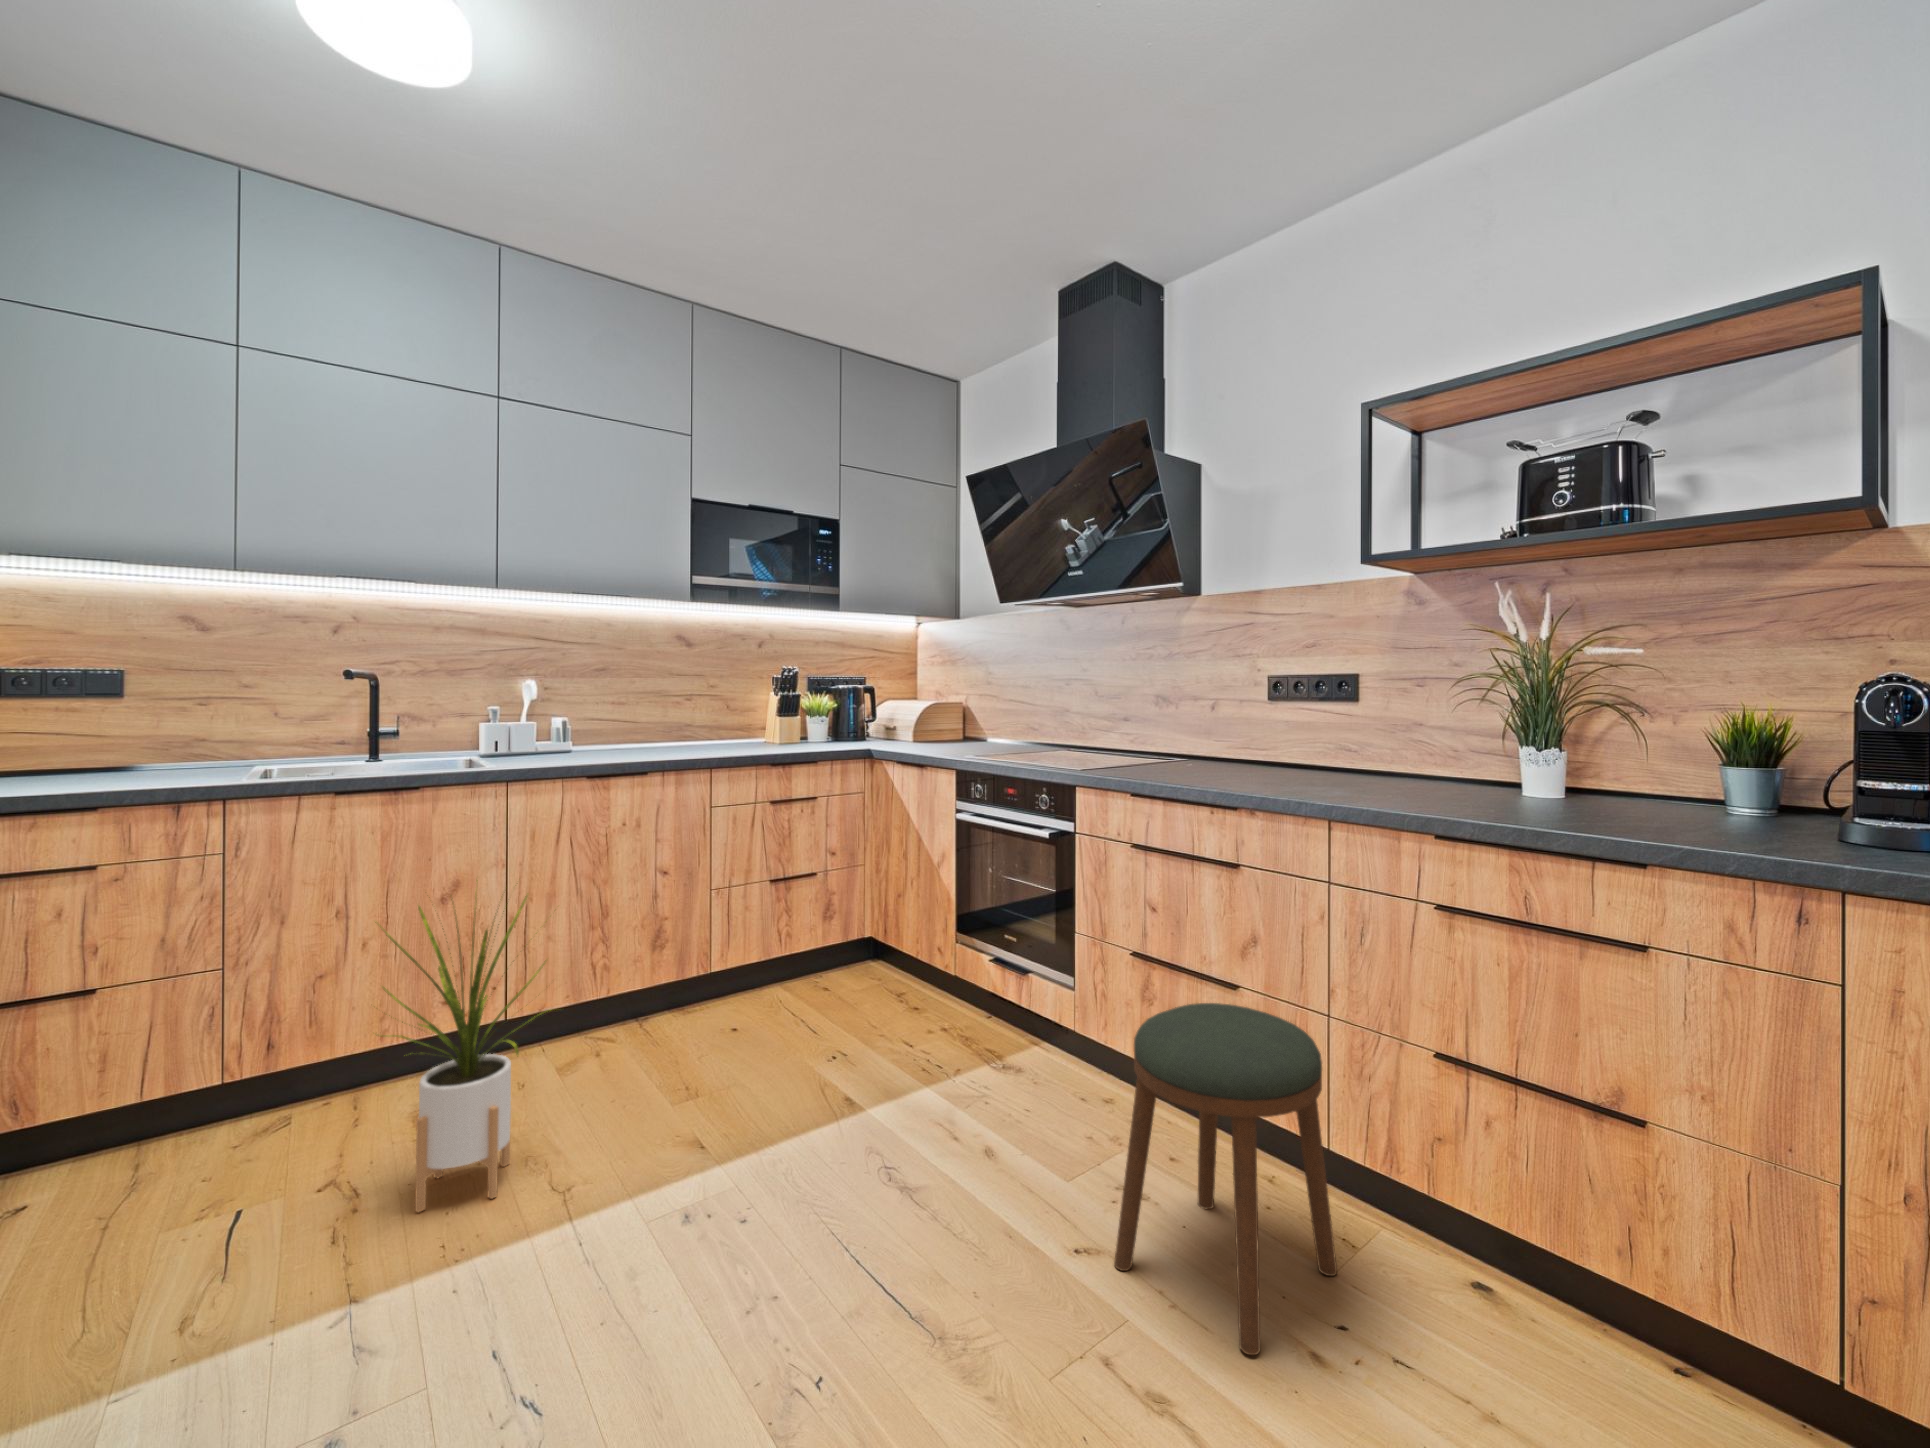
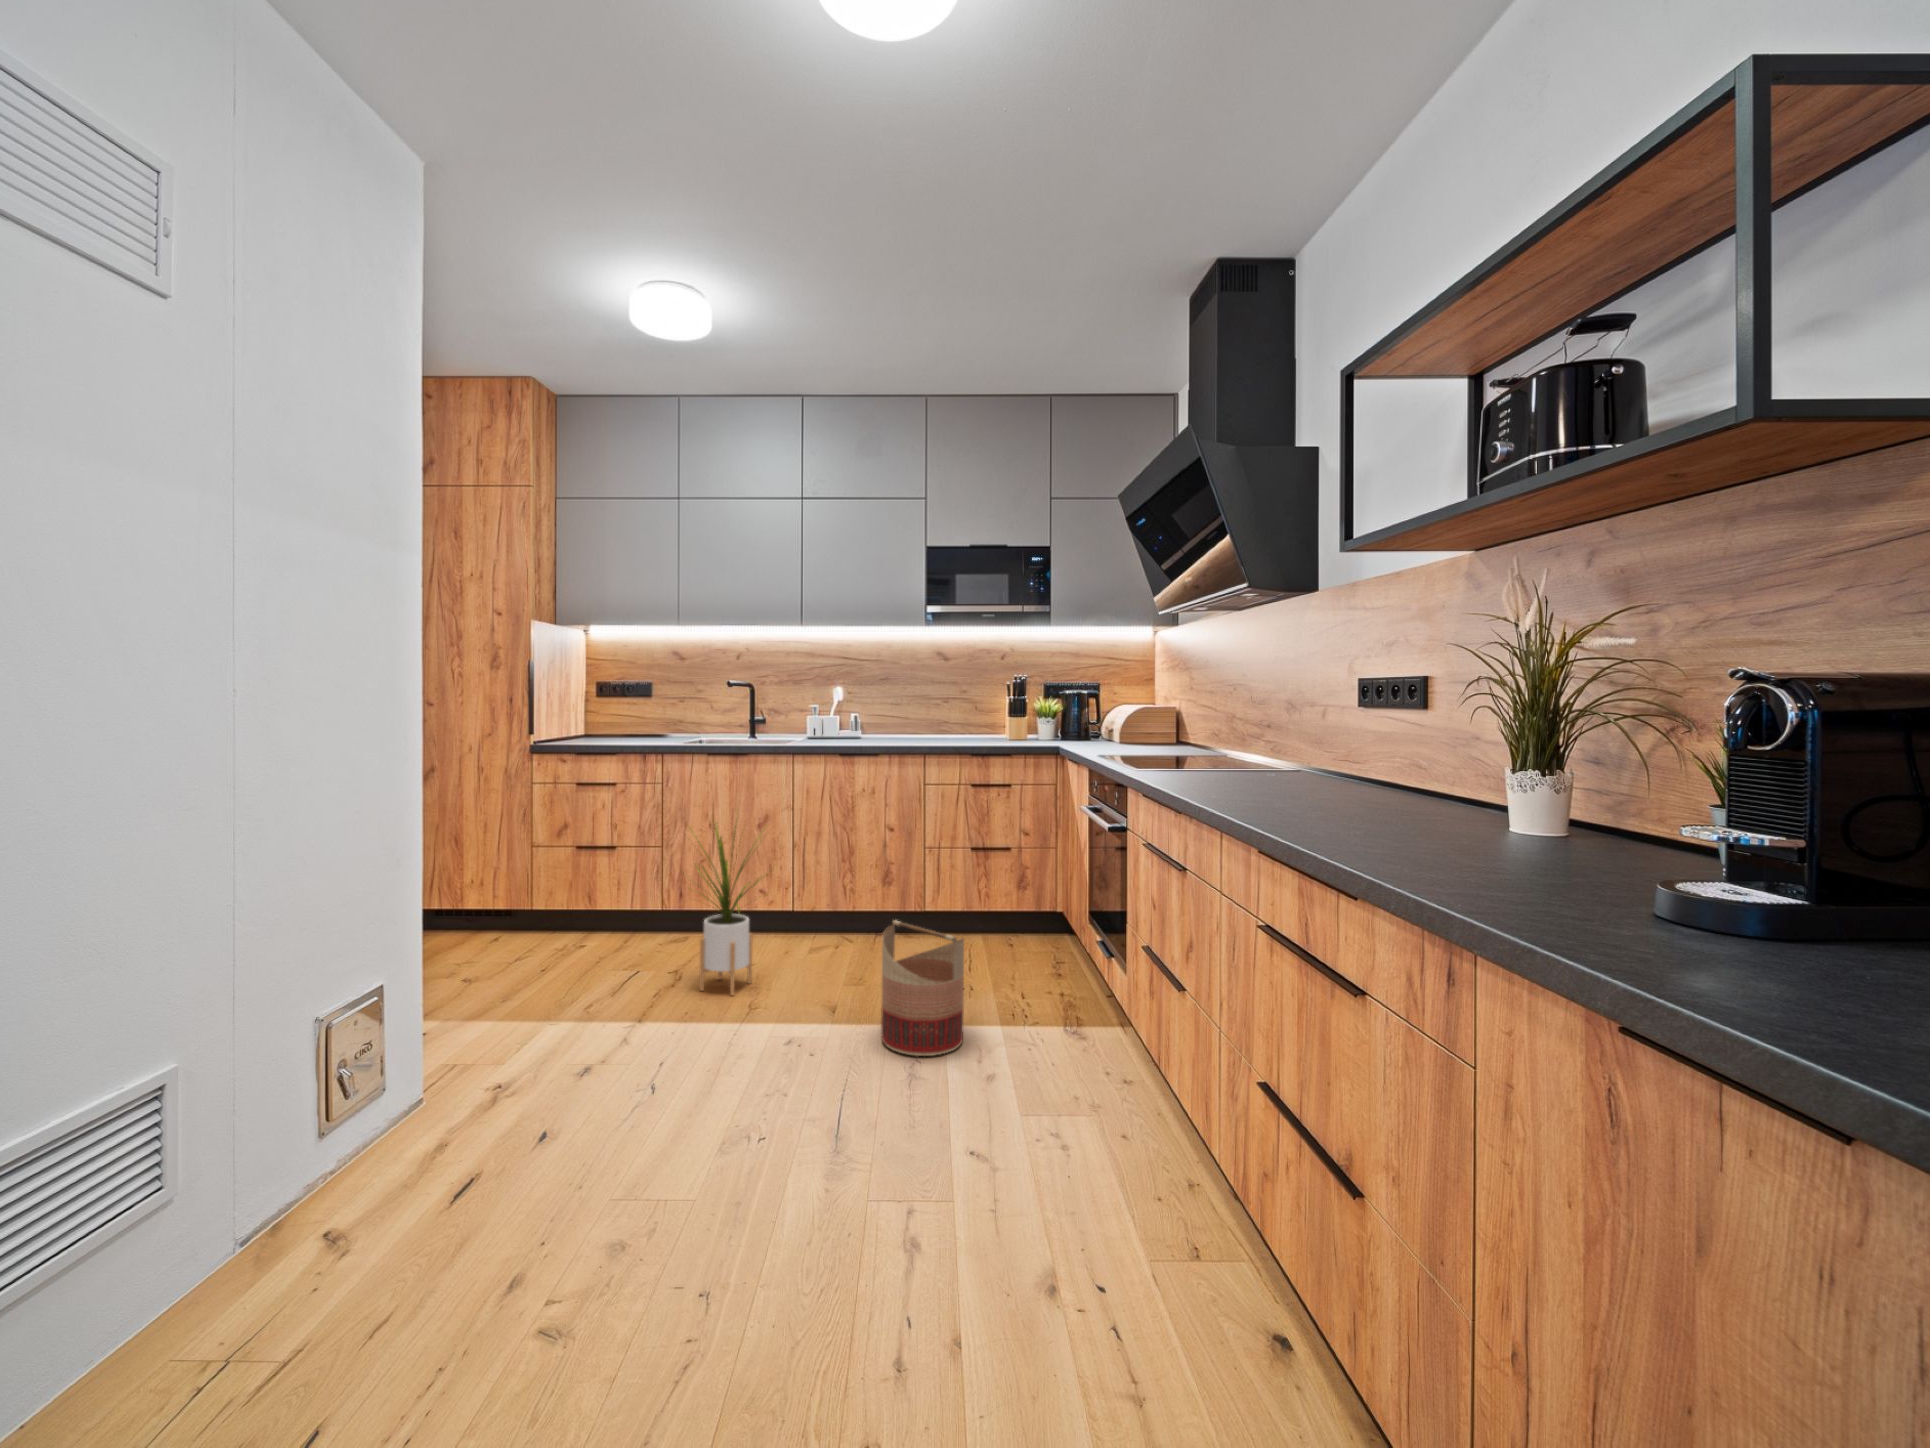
basket: none [809,1002,927,1190] -> present [881,920,964,1056]
stool: present [1114,1003,1337,1355] -> none [999,965,1158,1216]

